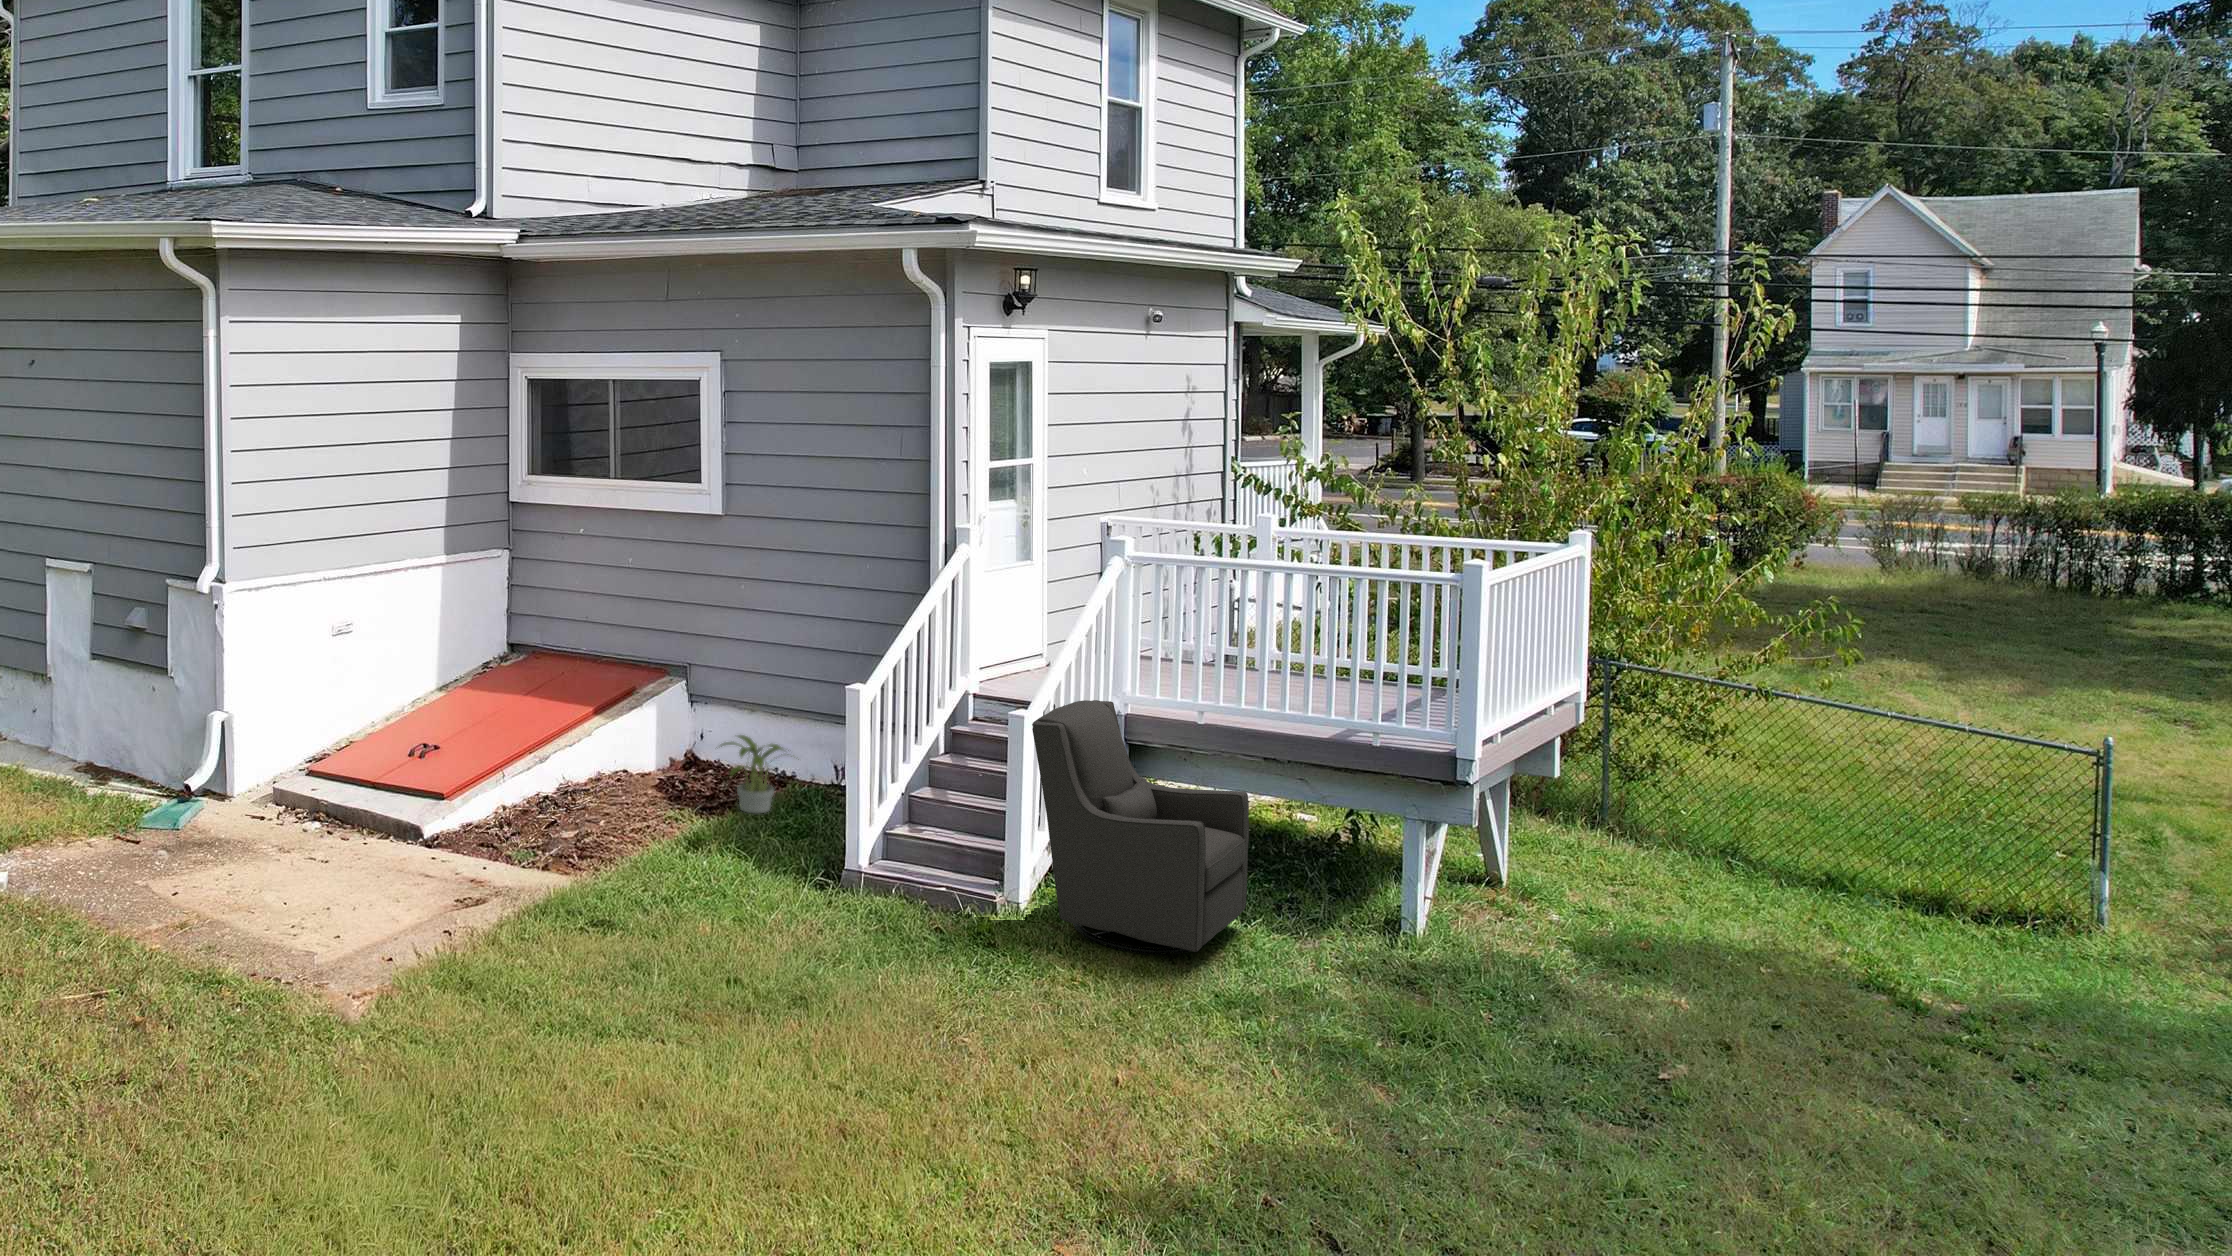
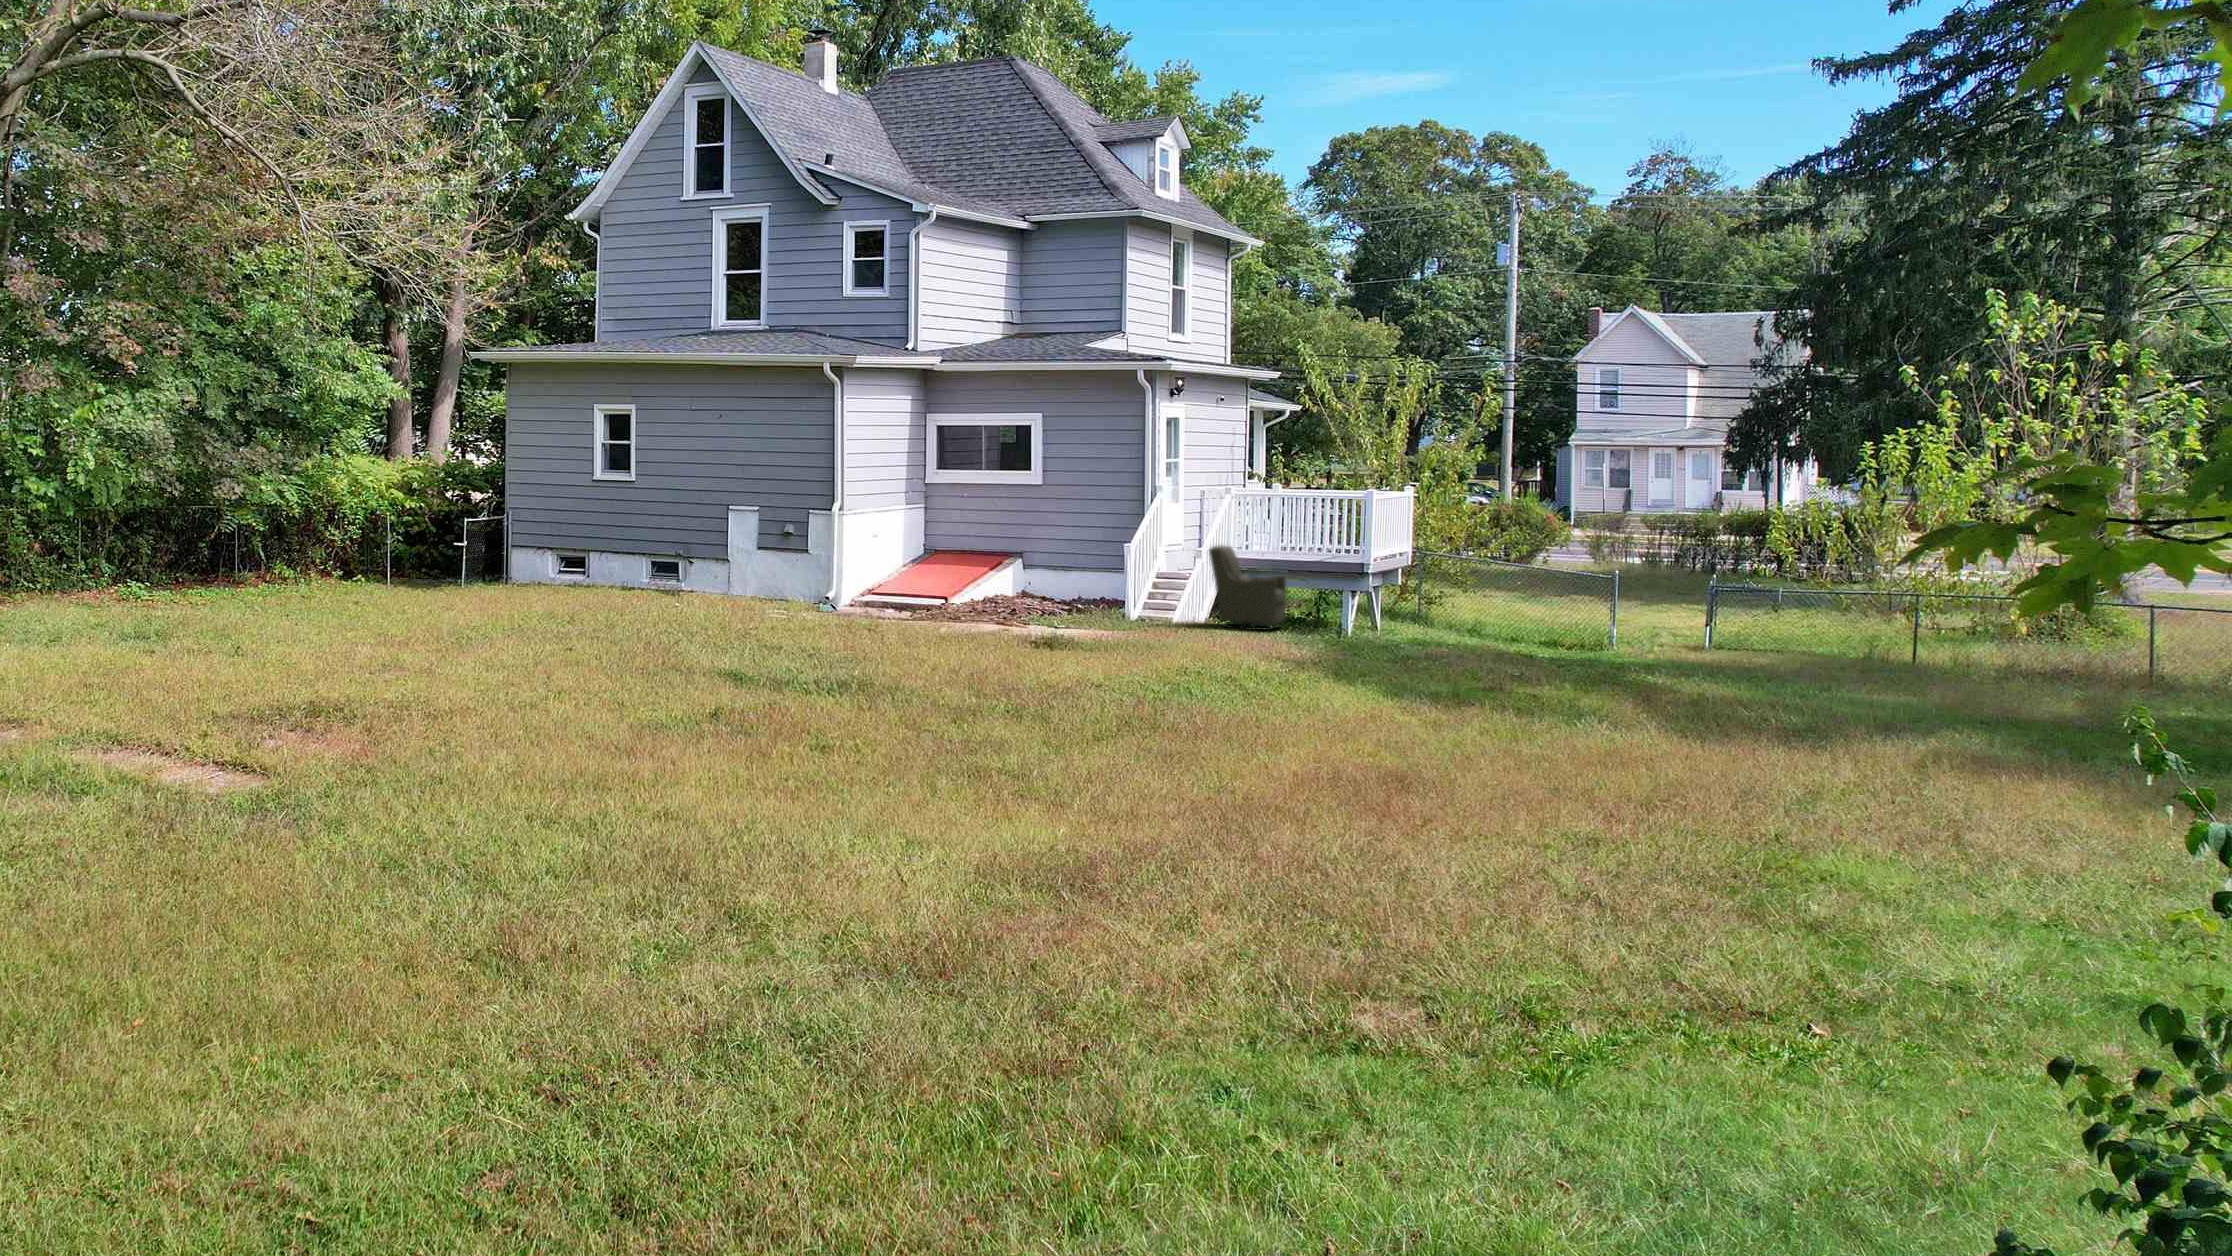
potted plant: present [721,735,792,813] -> none [1046,580,1082,611]

